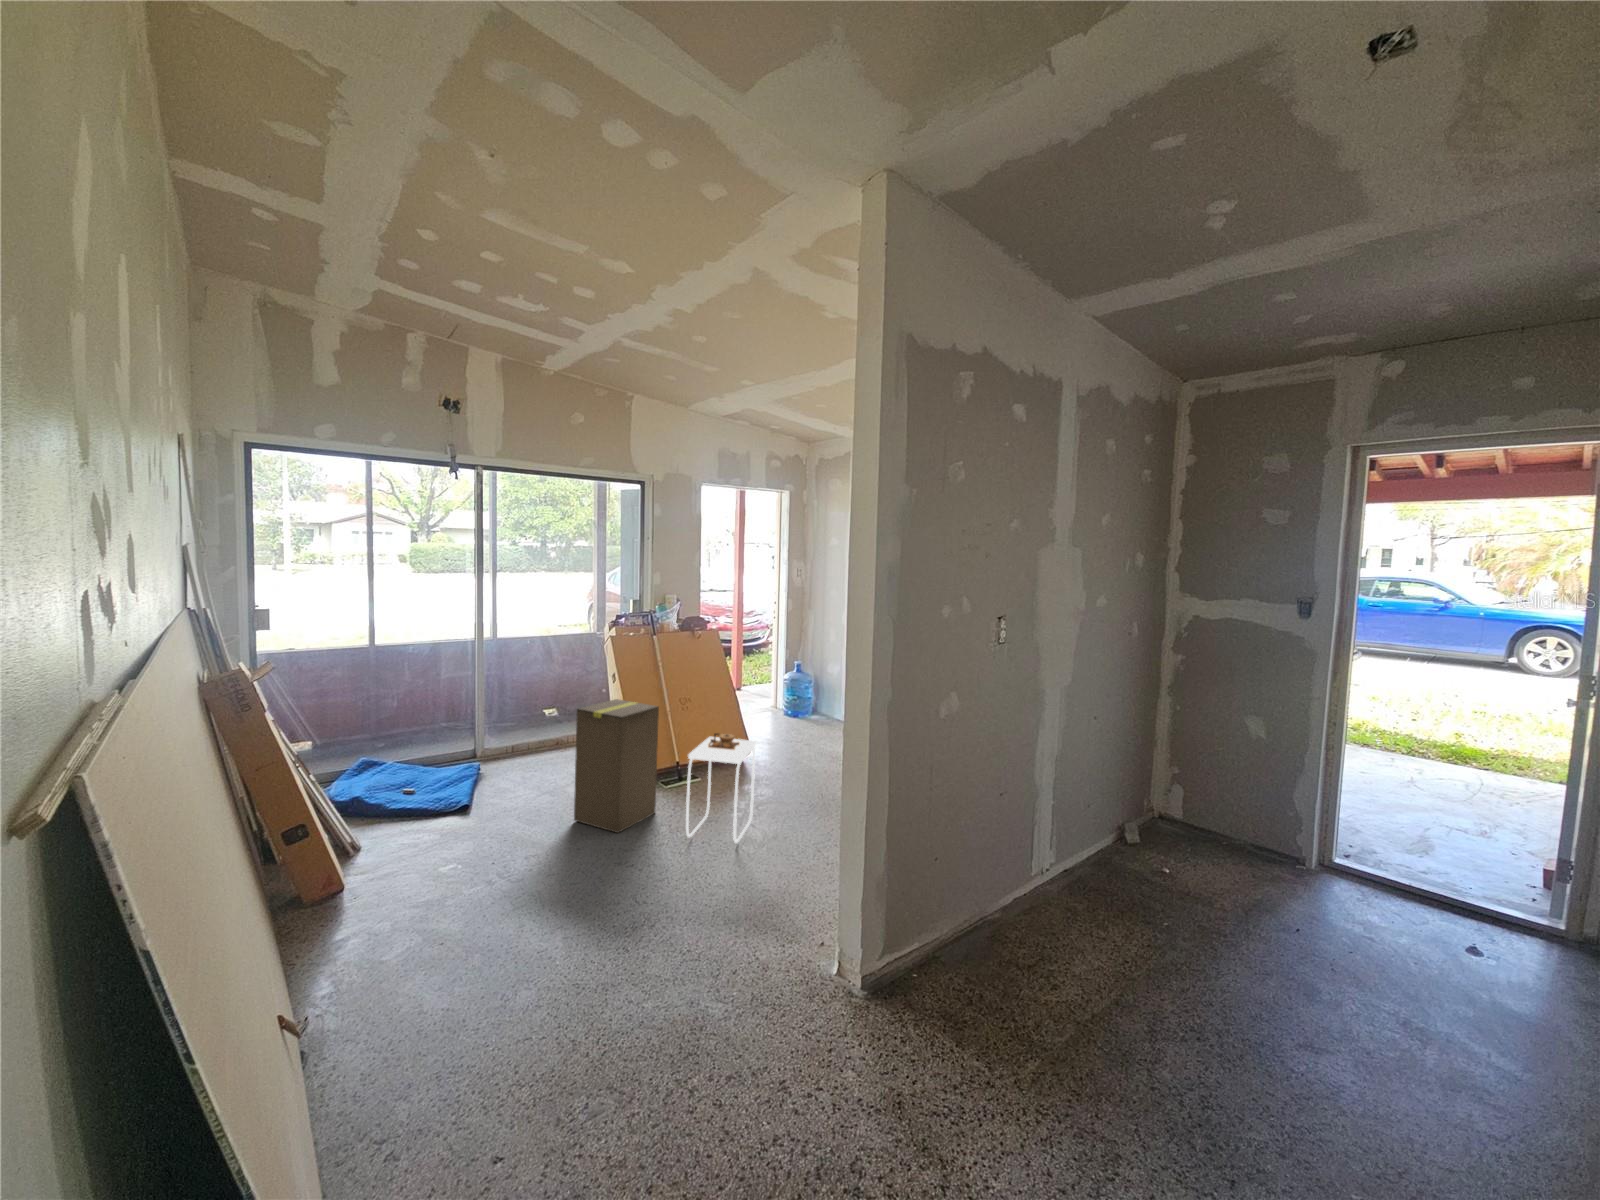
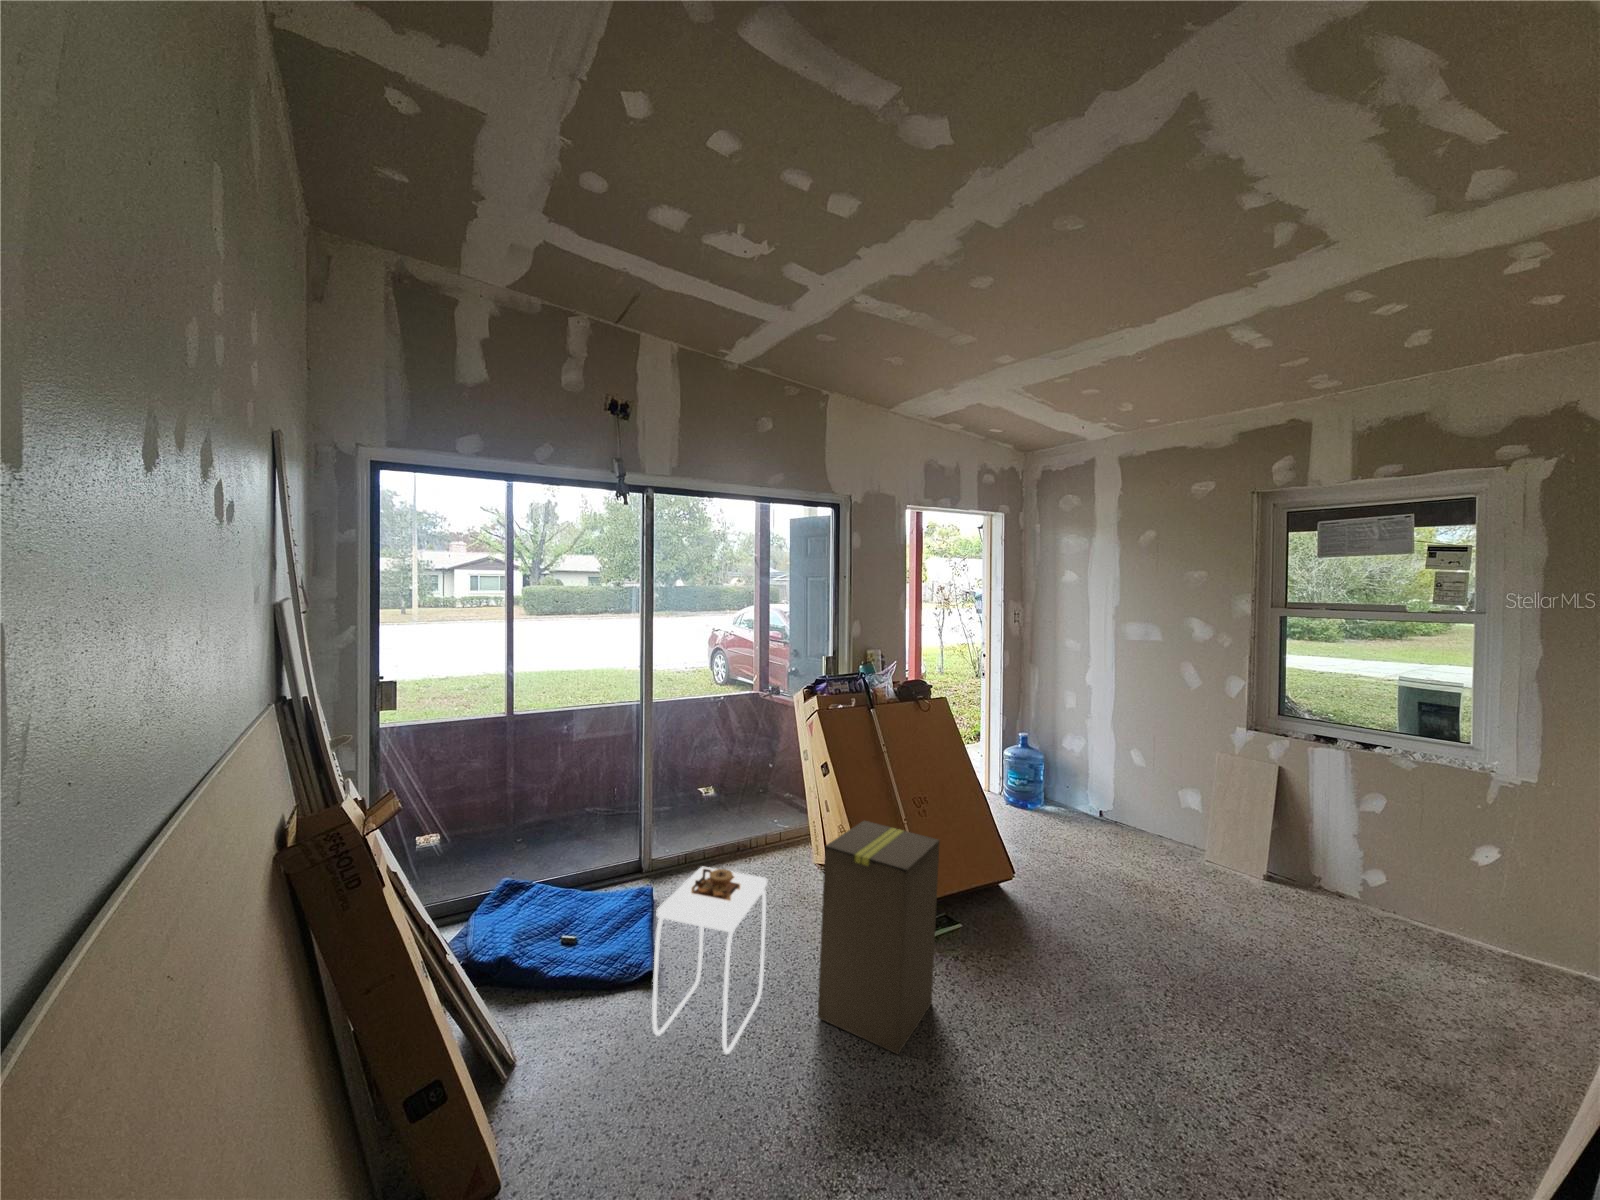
side table: present [686,733,756,843] -> present [652,867,767,1054]

